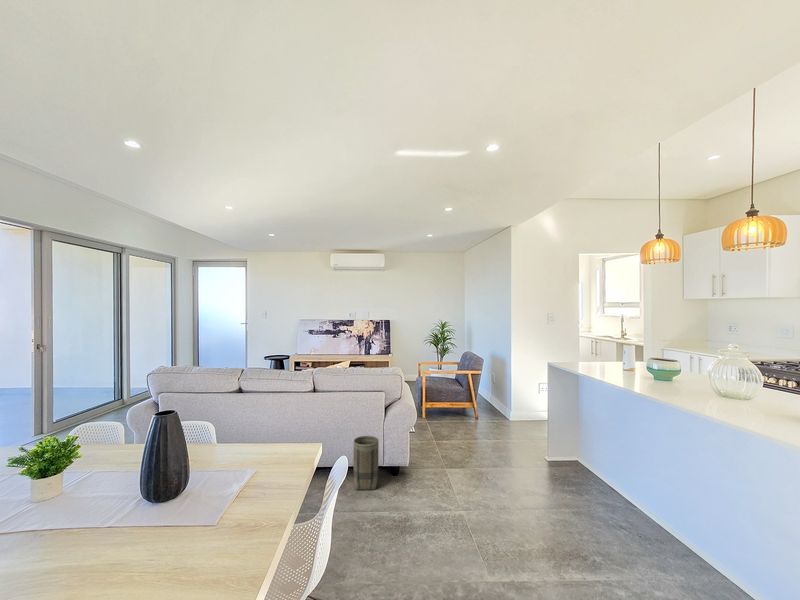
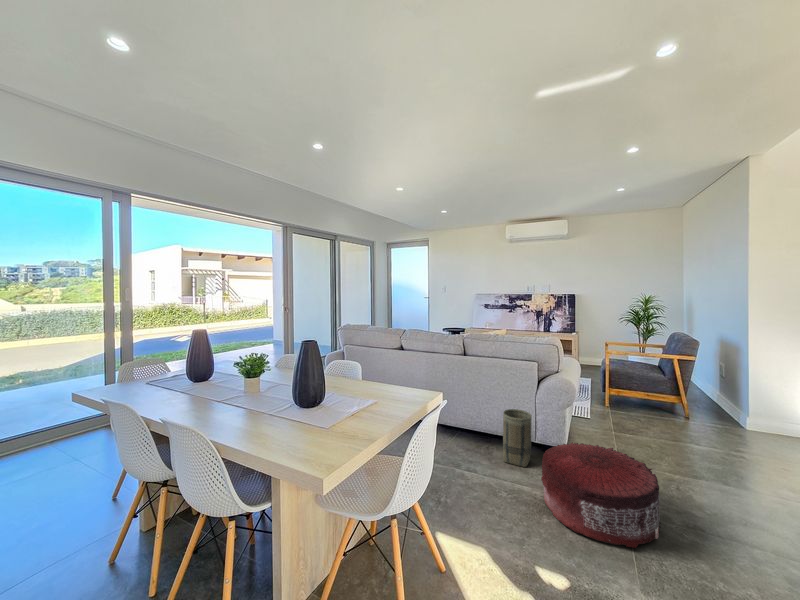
pouf: none [394,453,478,535] -> present [541,442,661,548]

